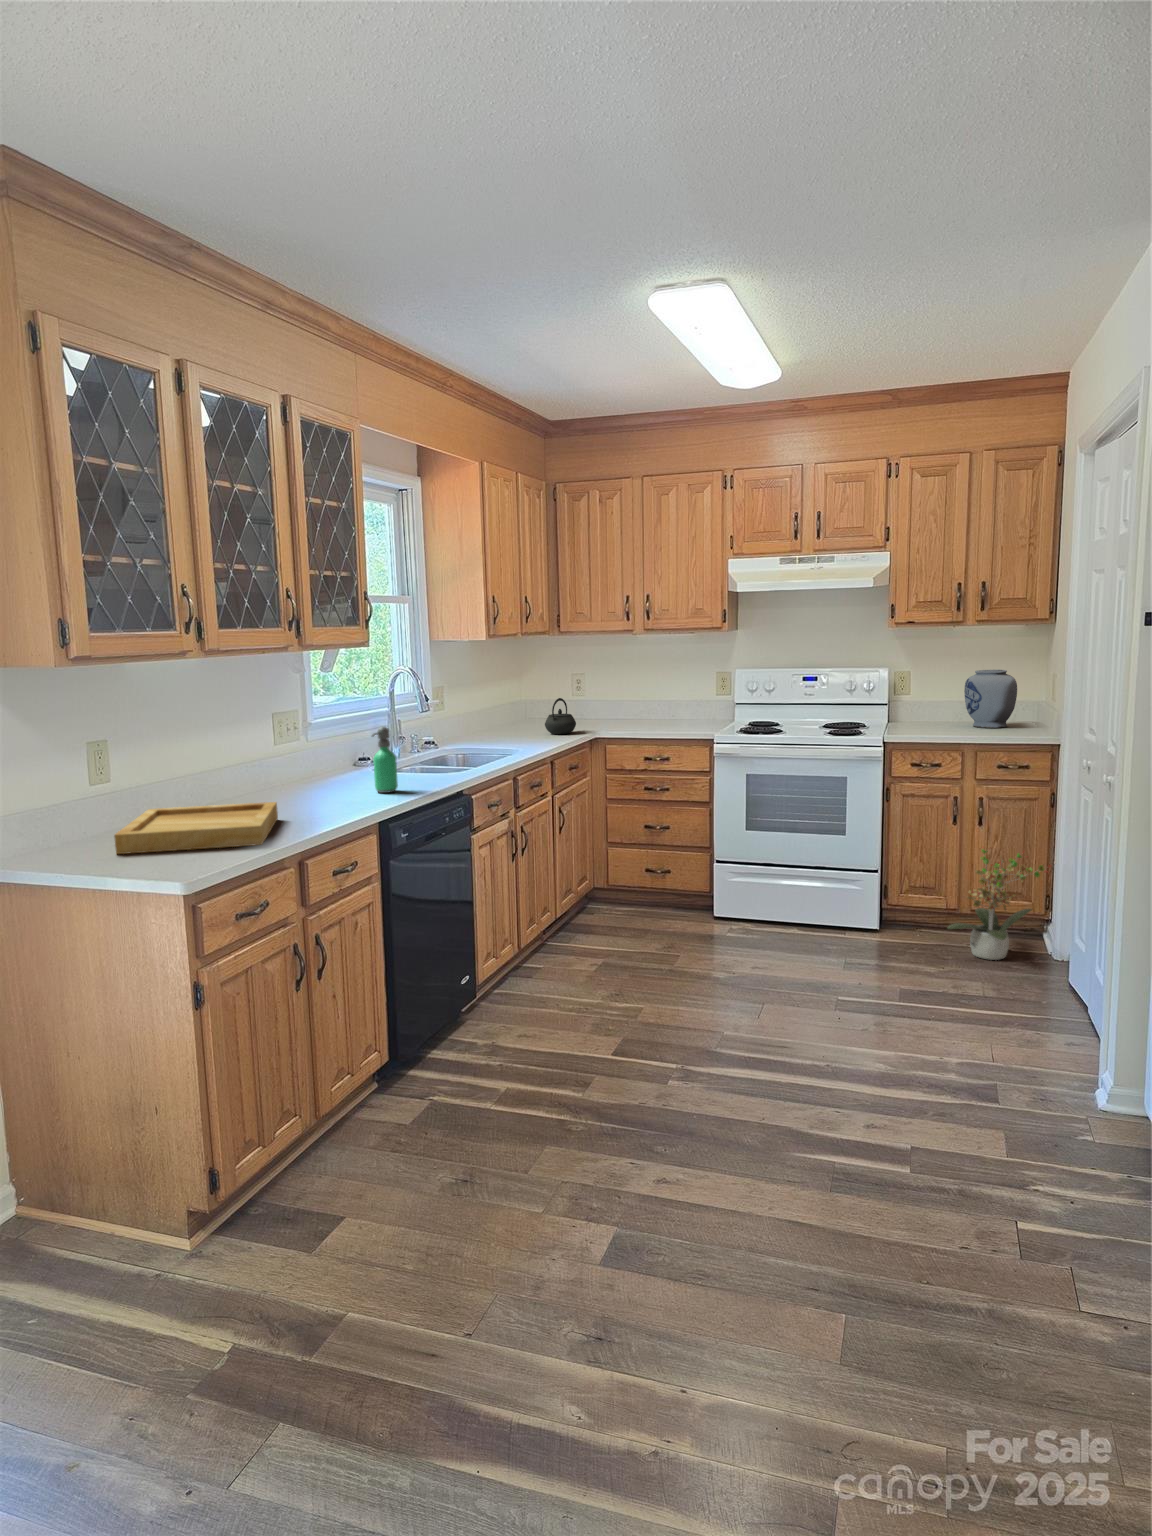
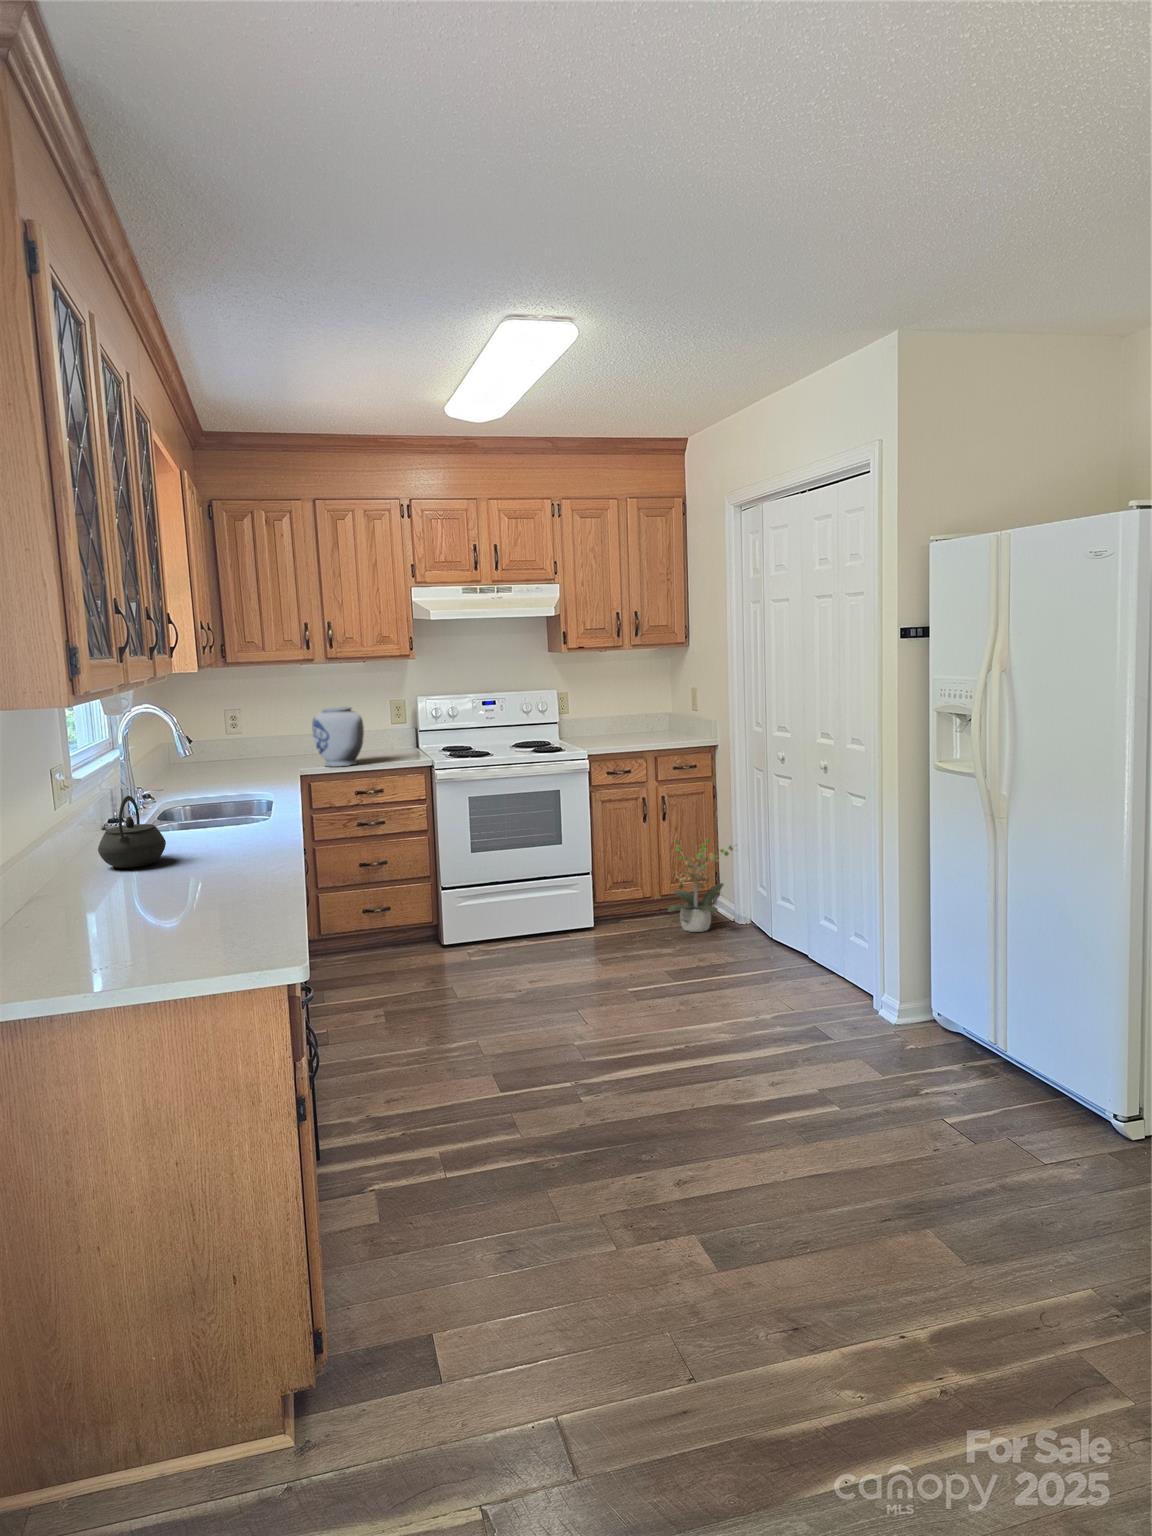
vase: present [964,669,1017,728] -> present [312,706,364,767]
kettle: present [545,698,576,734] -> present [98,796,166,868]
soap dispenser: present [372,727,398,793] -> none [225,768,256,848]
tray: present [114,802,278,854] -> none [20,868,271,962]

